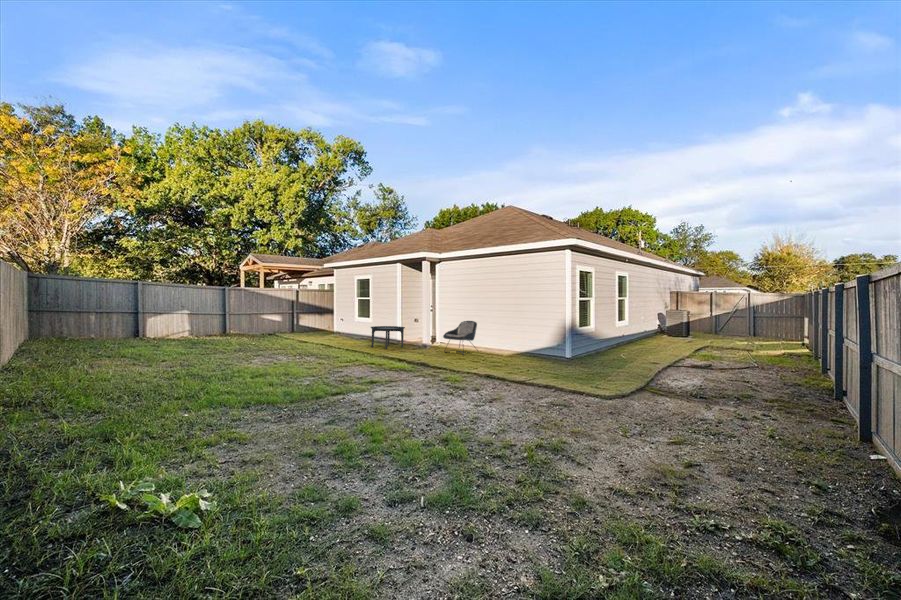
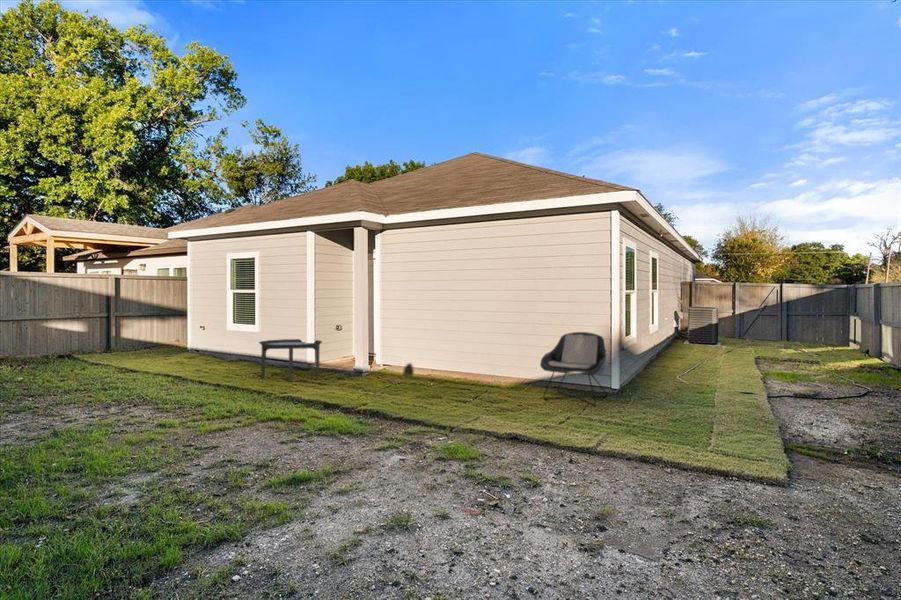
lounge chair: present [443,321,477,355] -> present [540,332,607,406]

